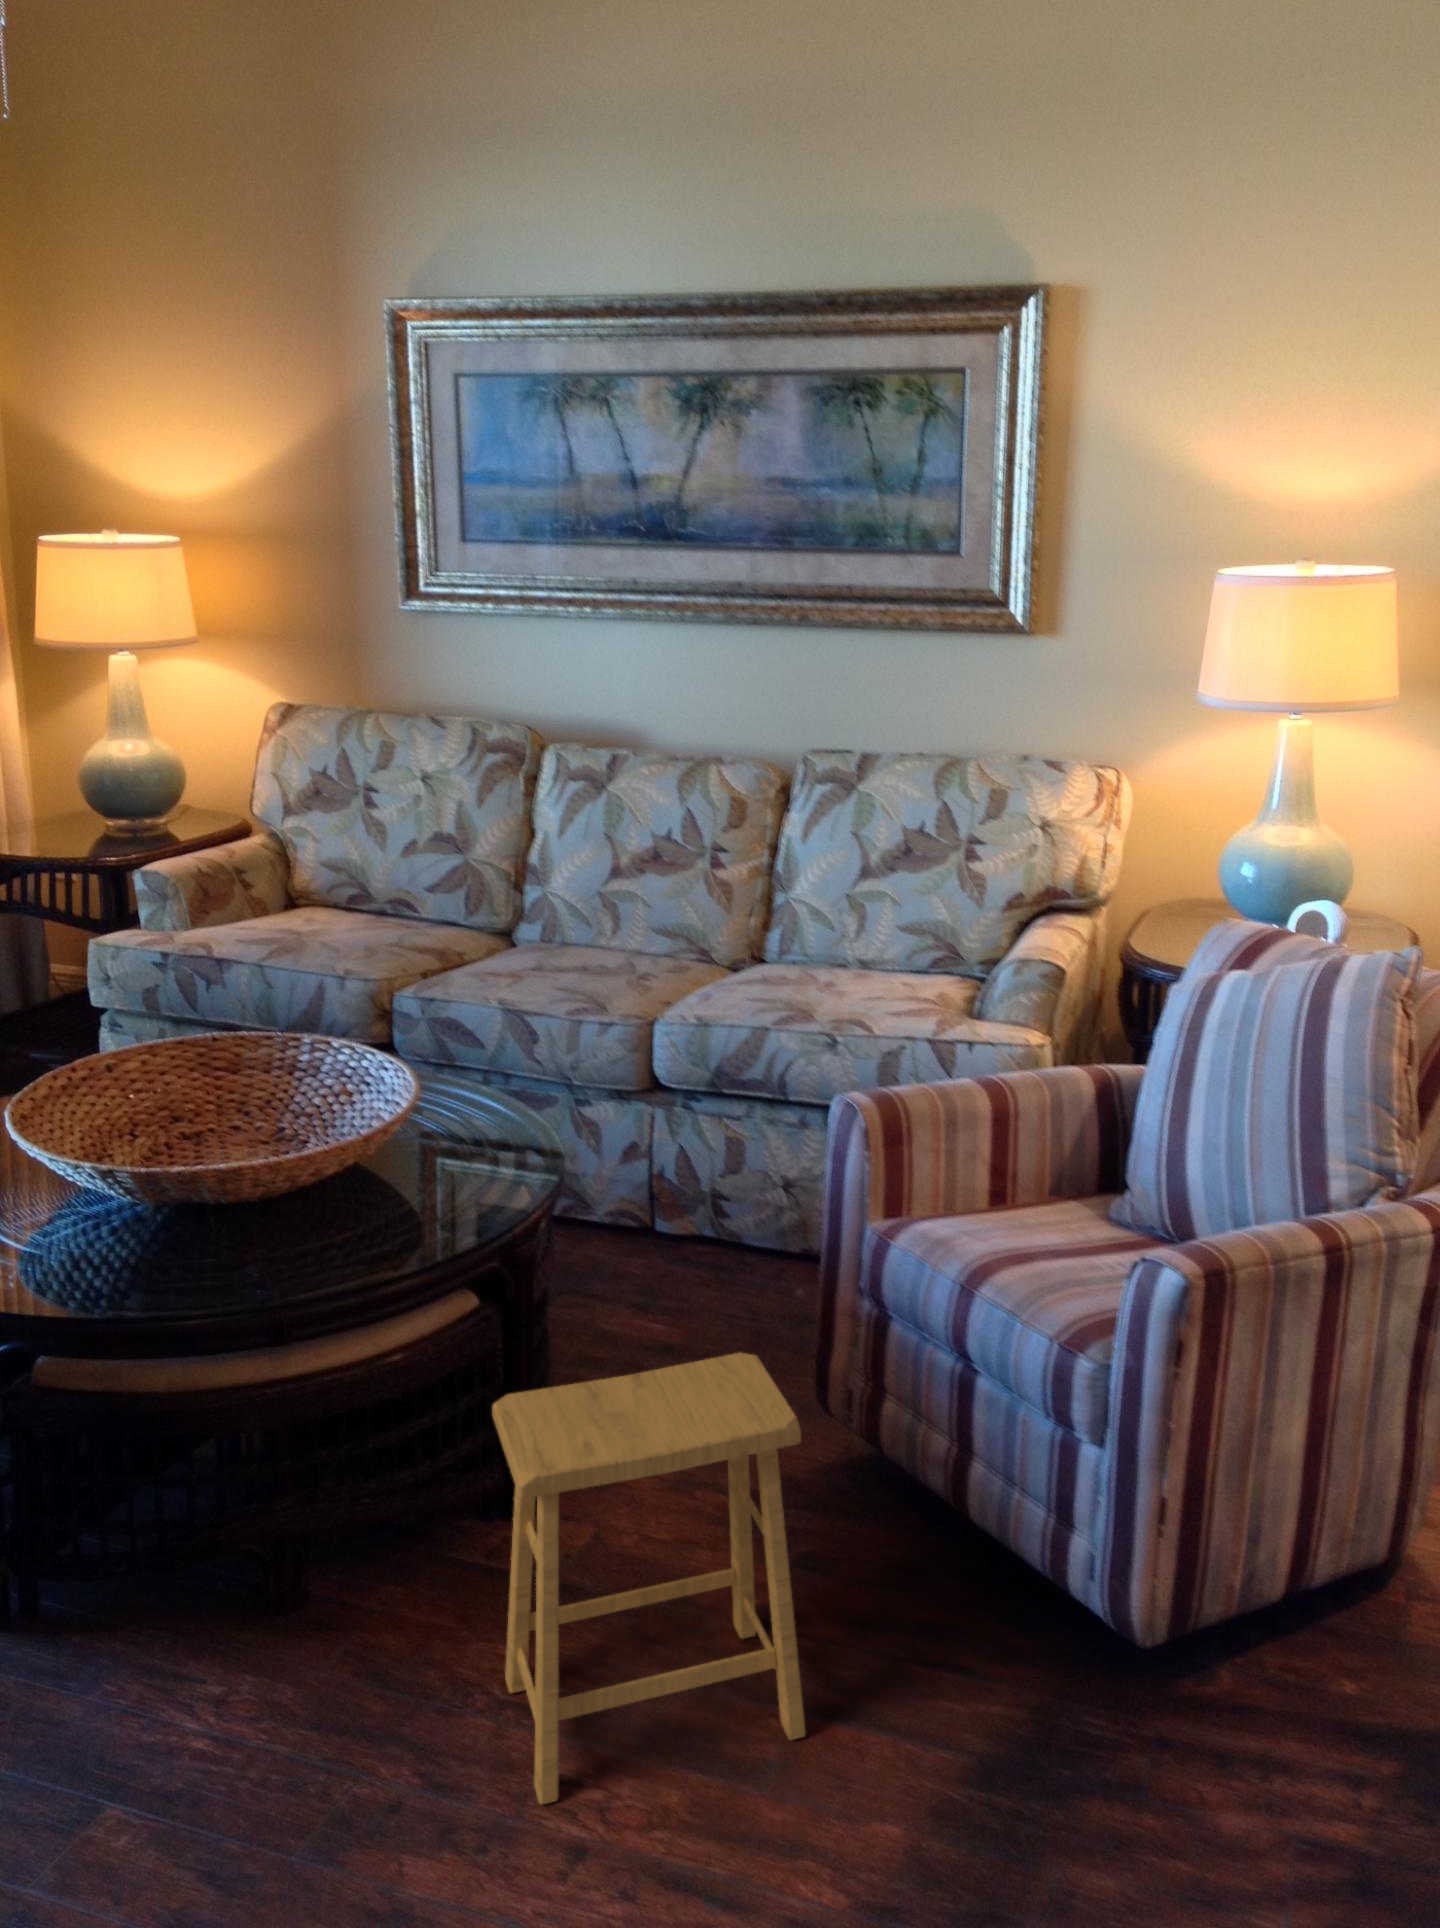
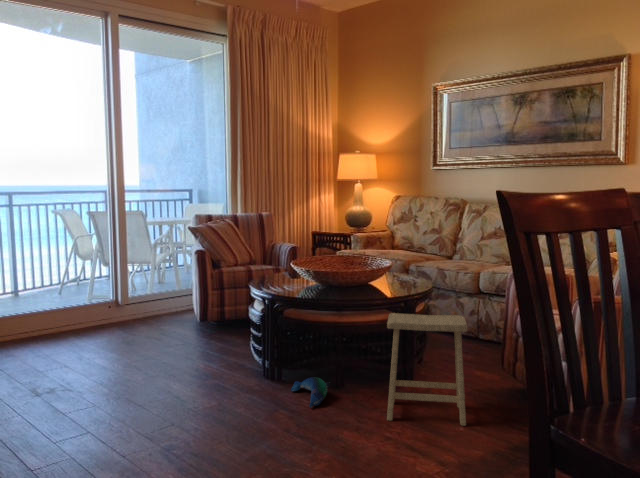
plush toy: none [102,1667,274,1837] -> present [291,377,330,408]

